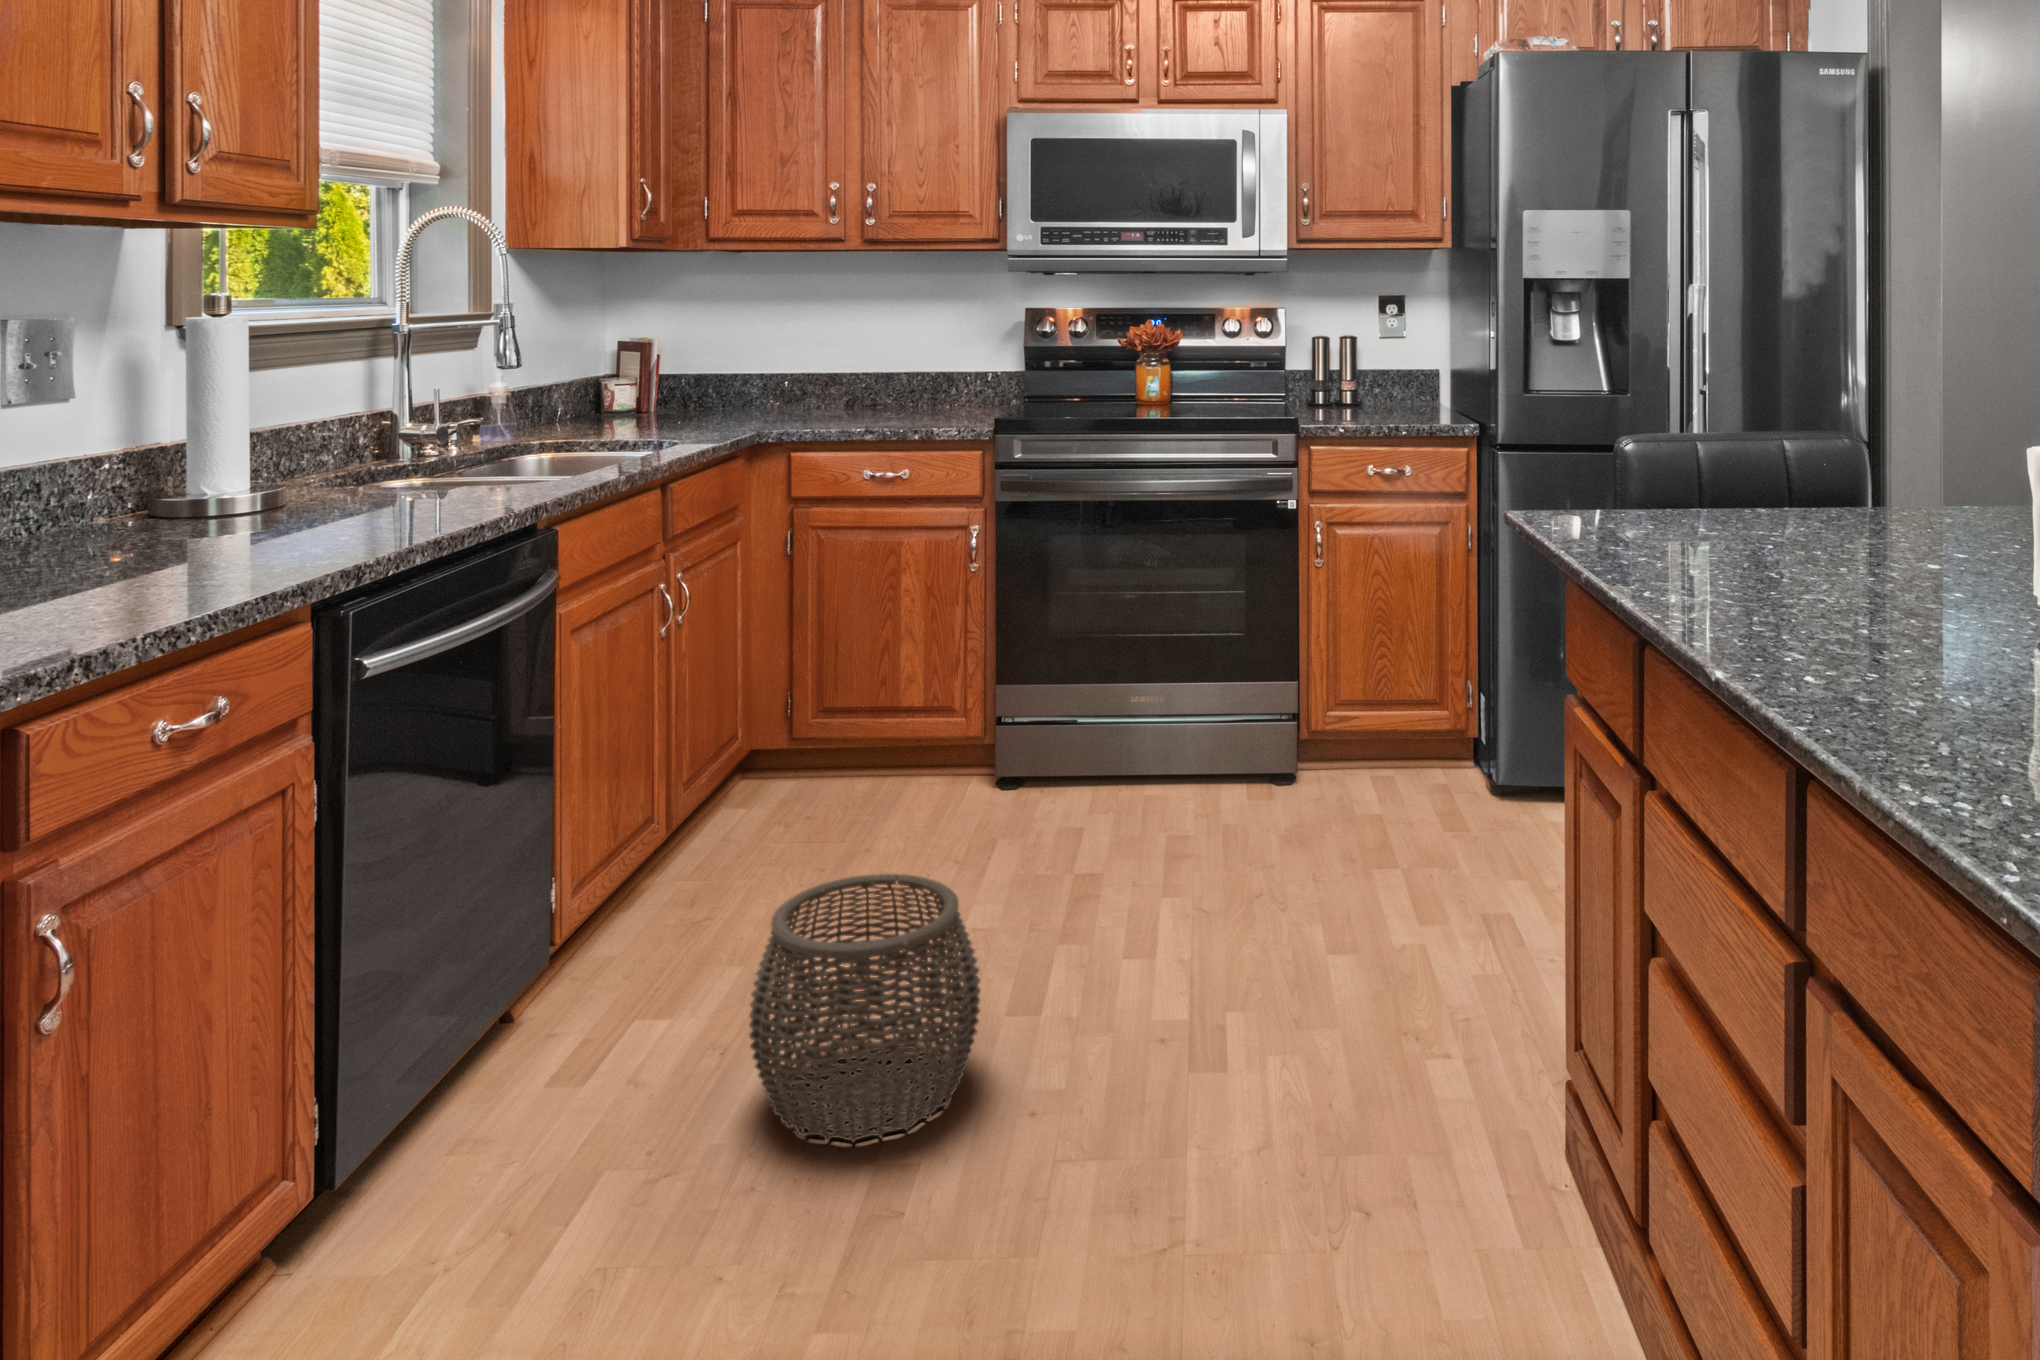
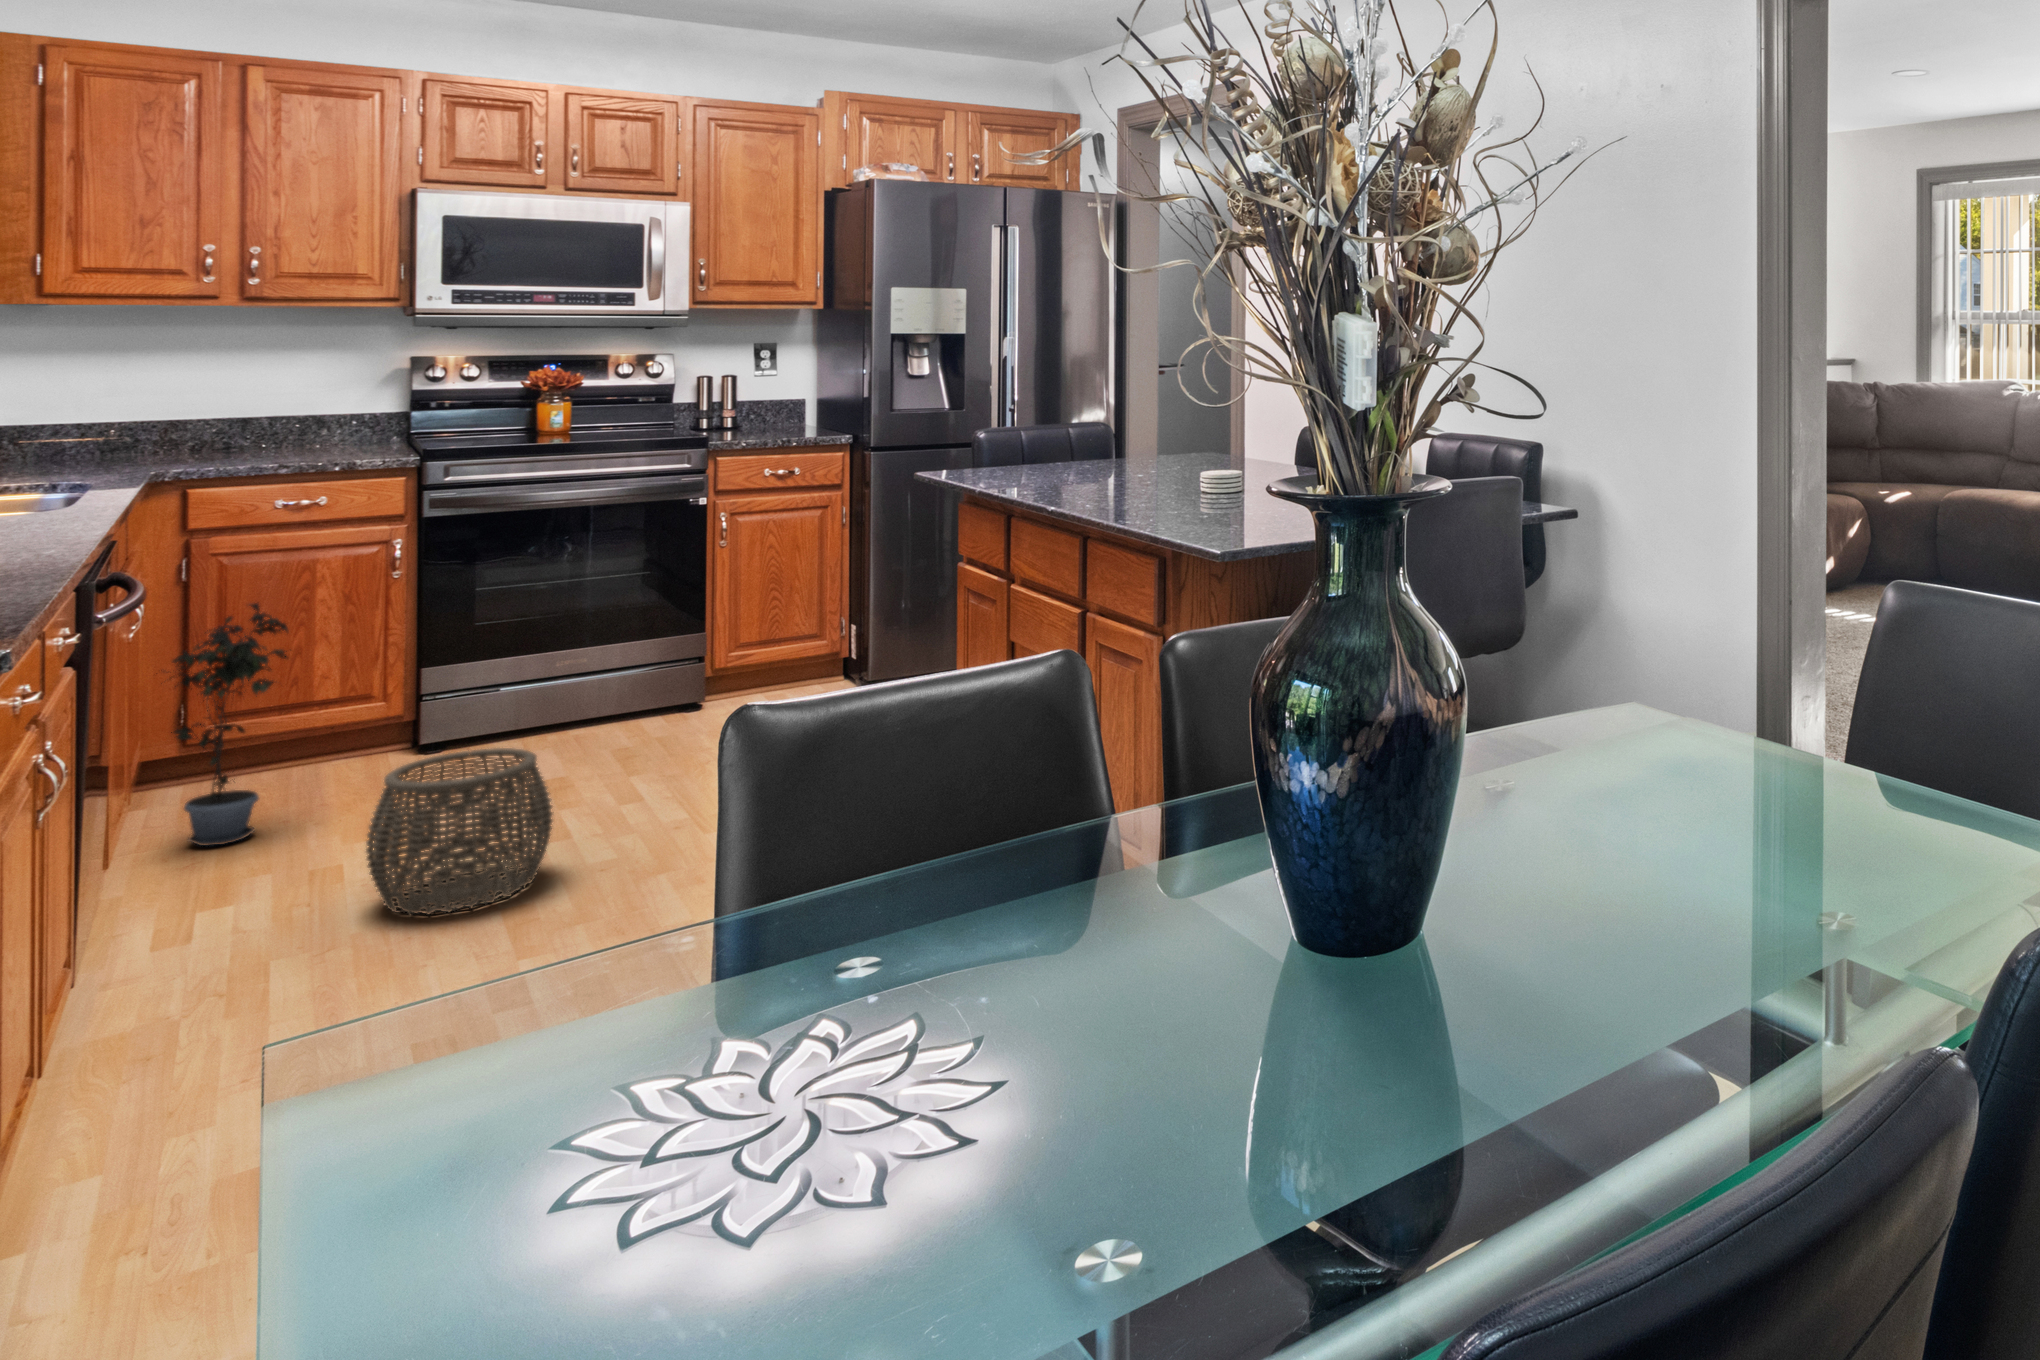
potted plant: none [682,605,810,898] -> present [171,603,288,846]

